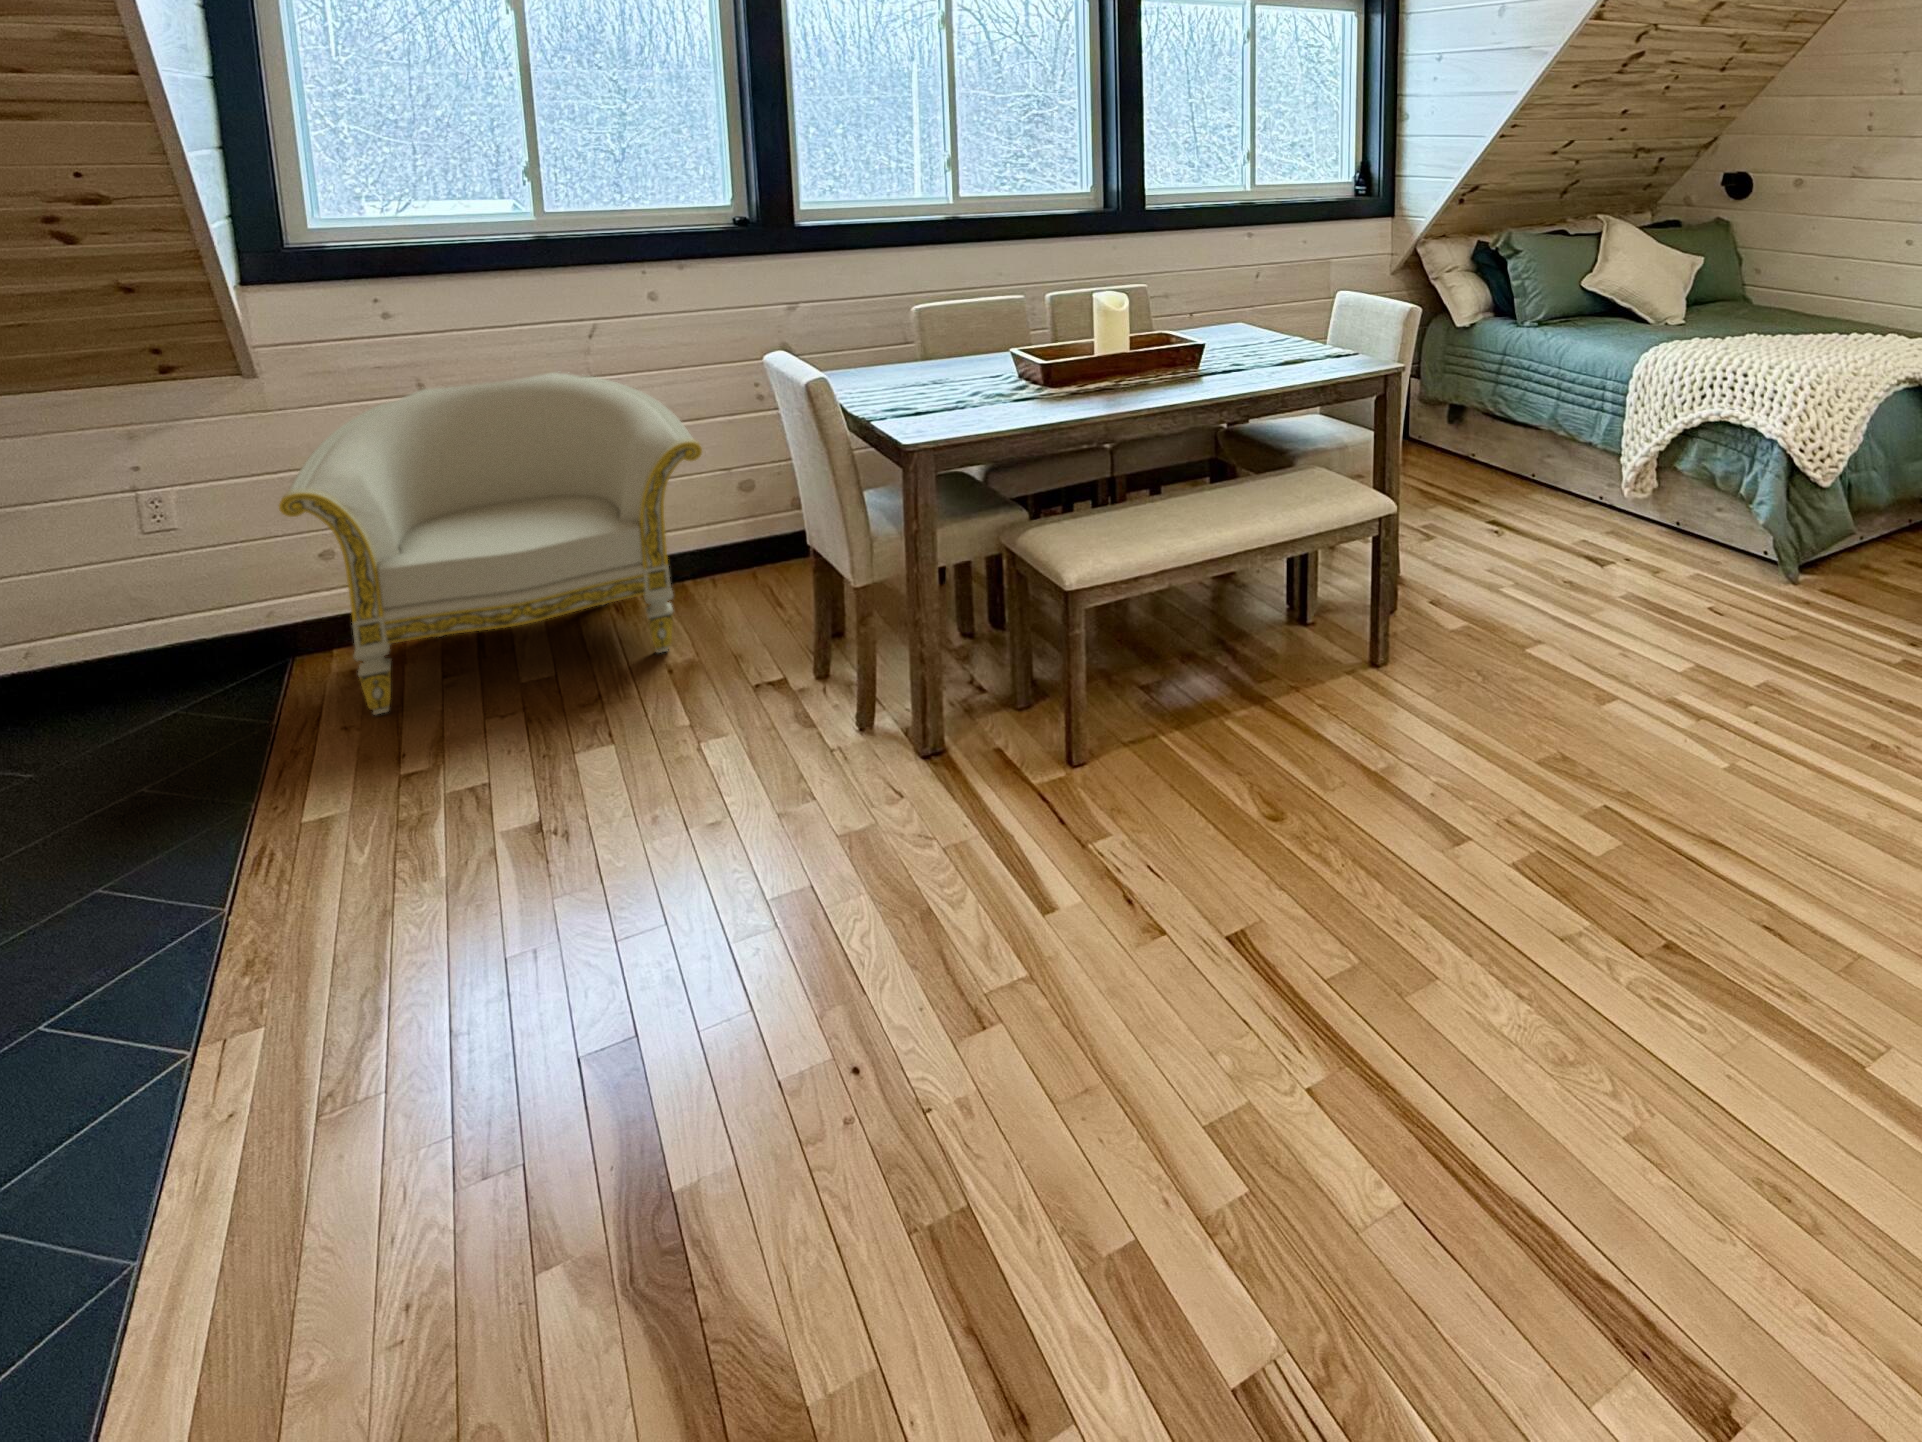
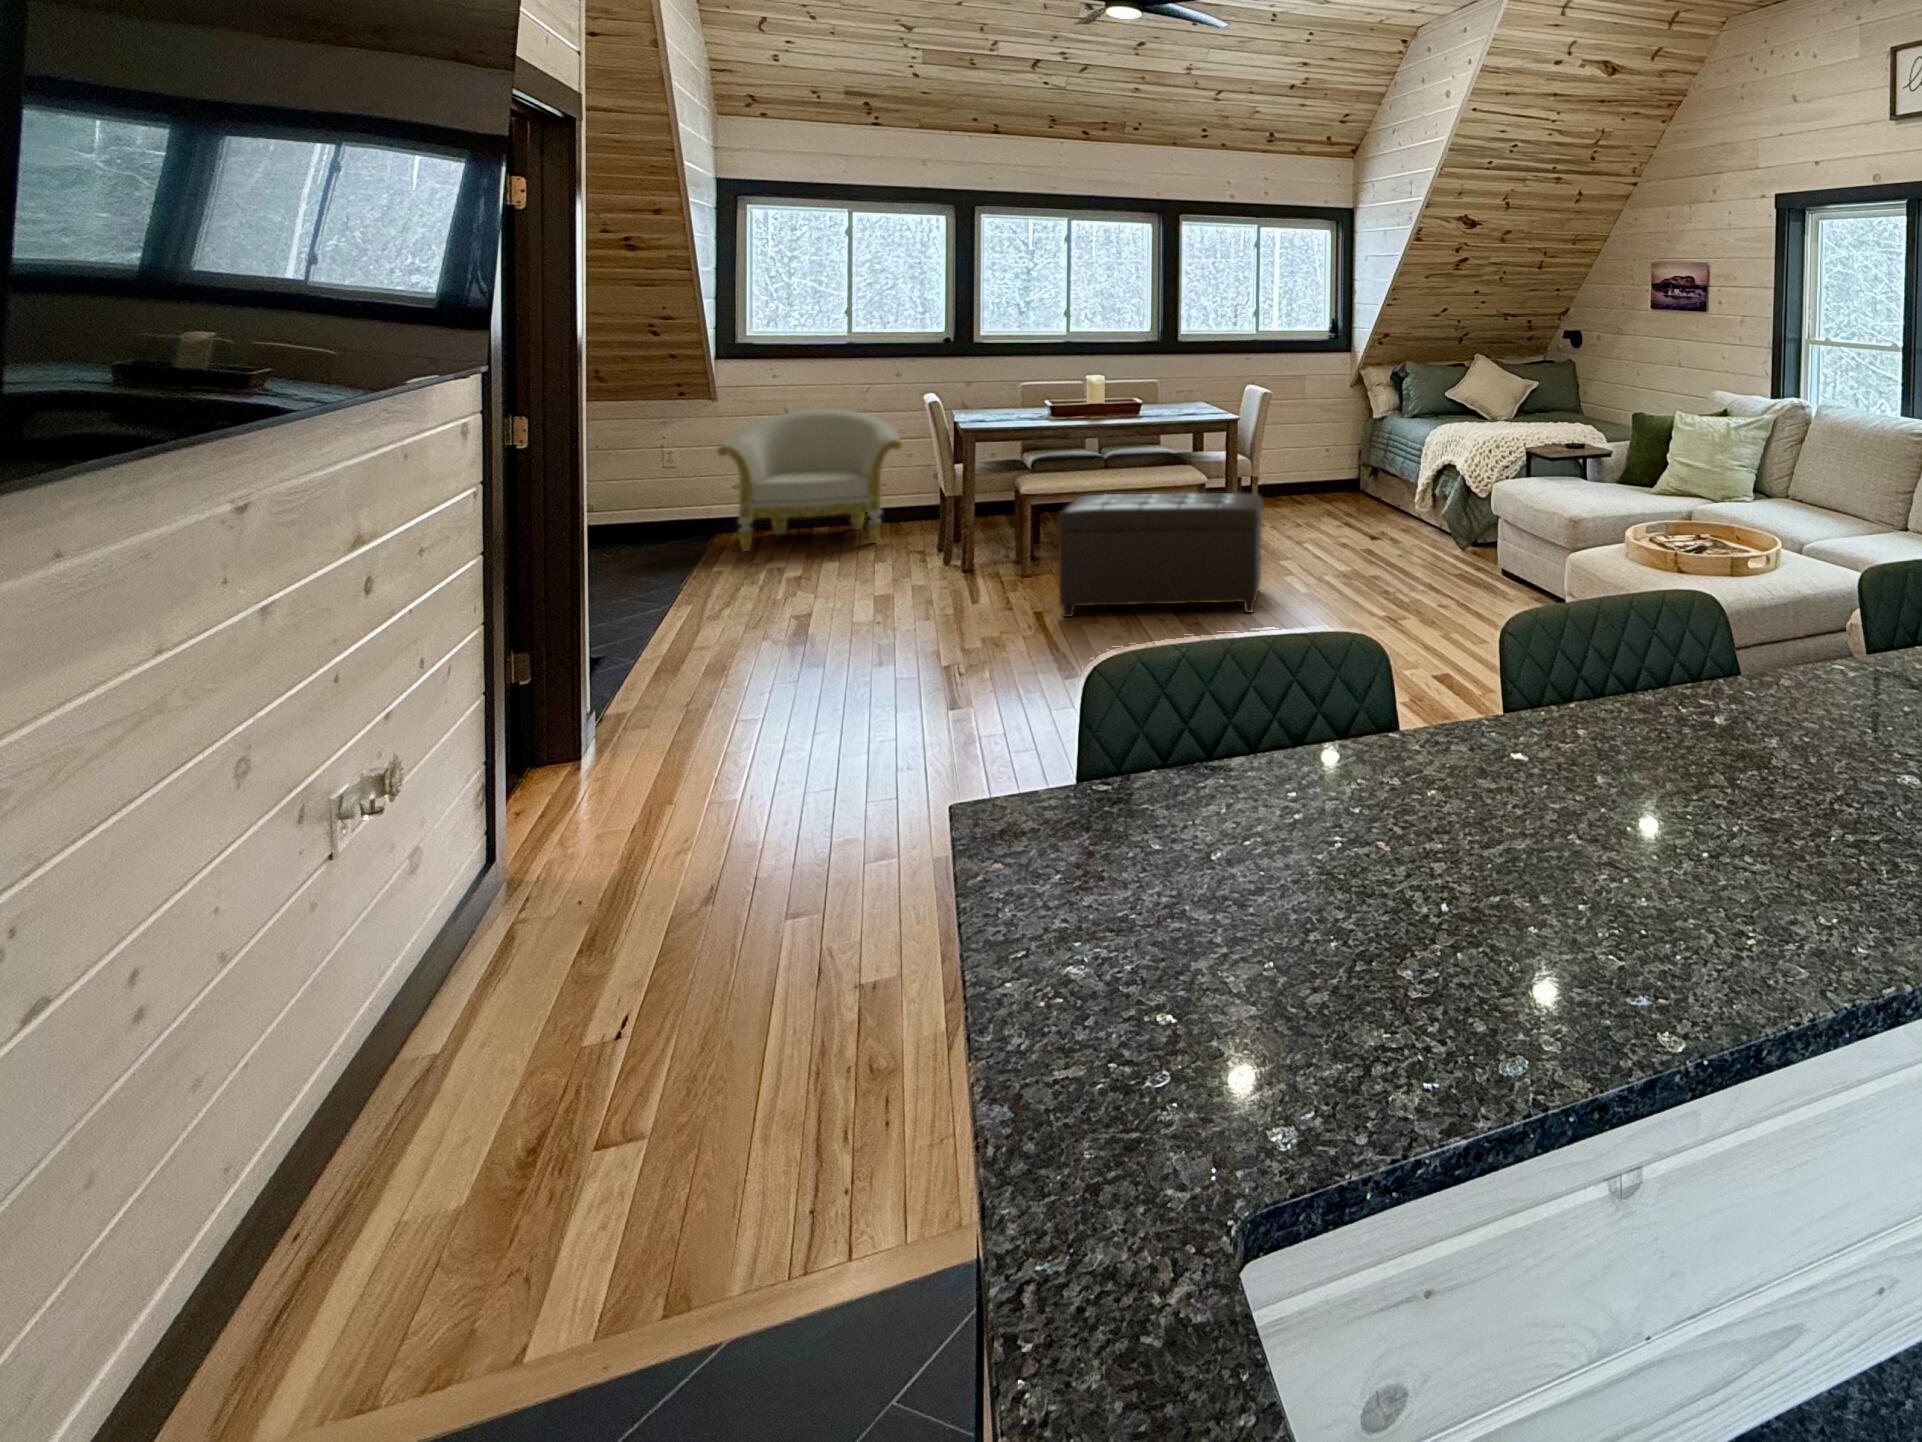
ottoman: none [1248,568,1744,953] -> present [1059,493,1263,617]

